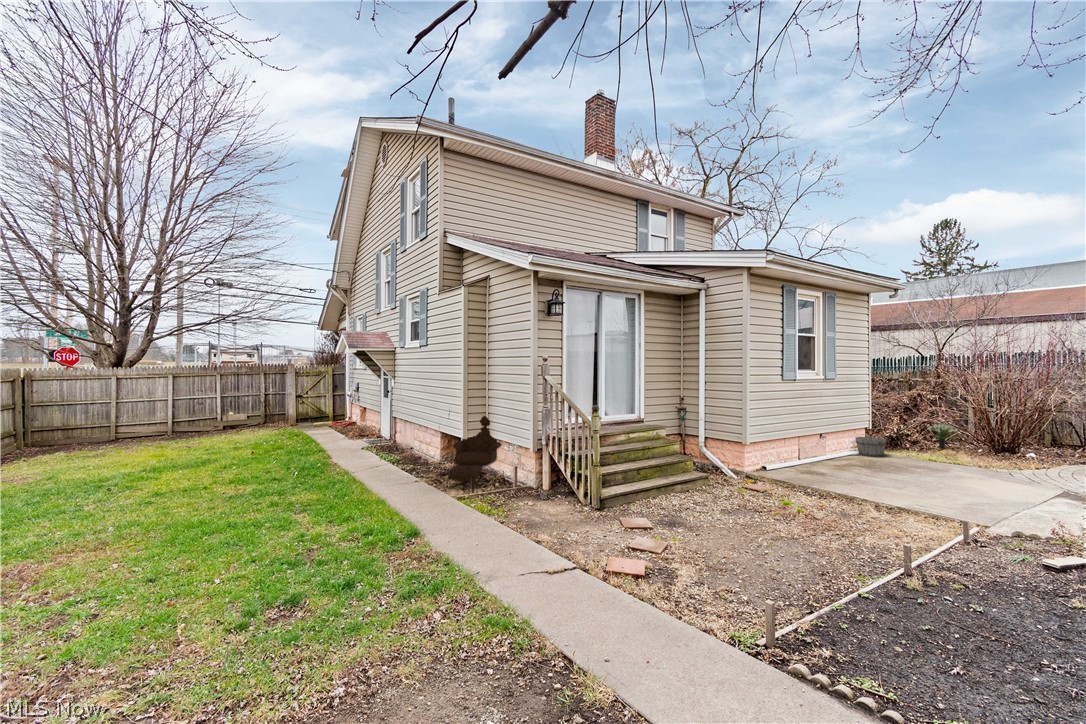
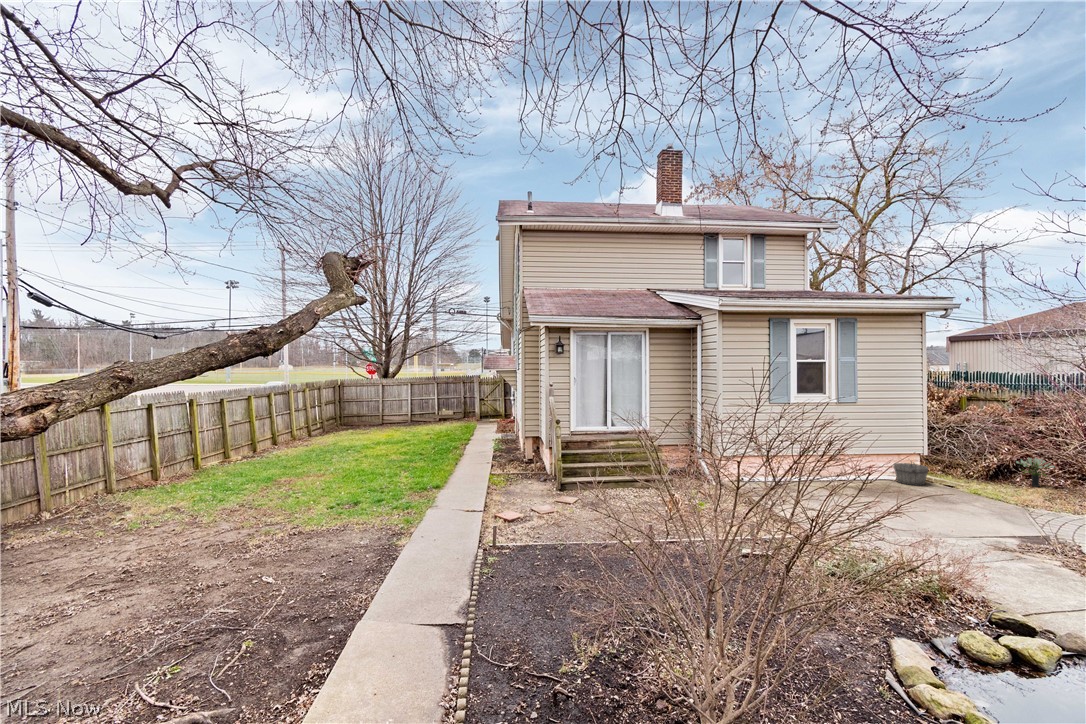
lounge chair: present [448,416,502,490] -> none [499,420,544,470]

